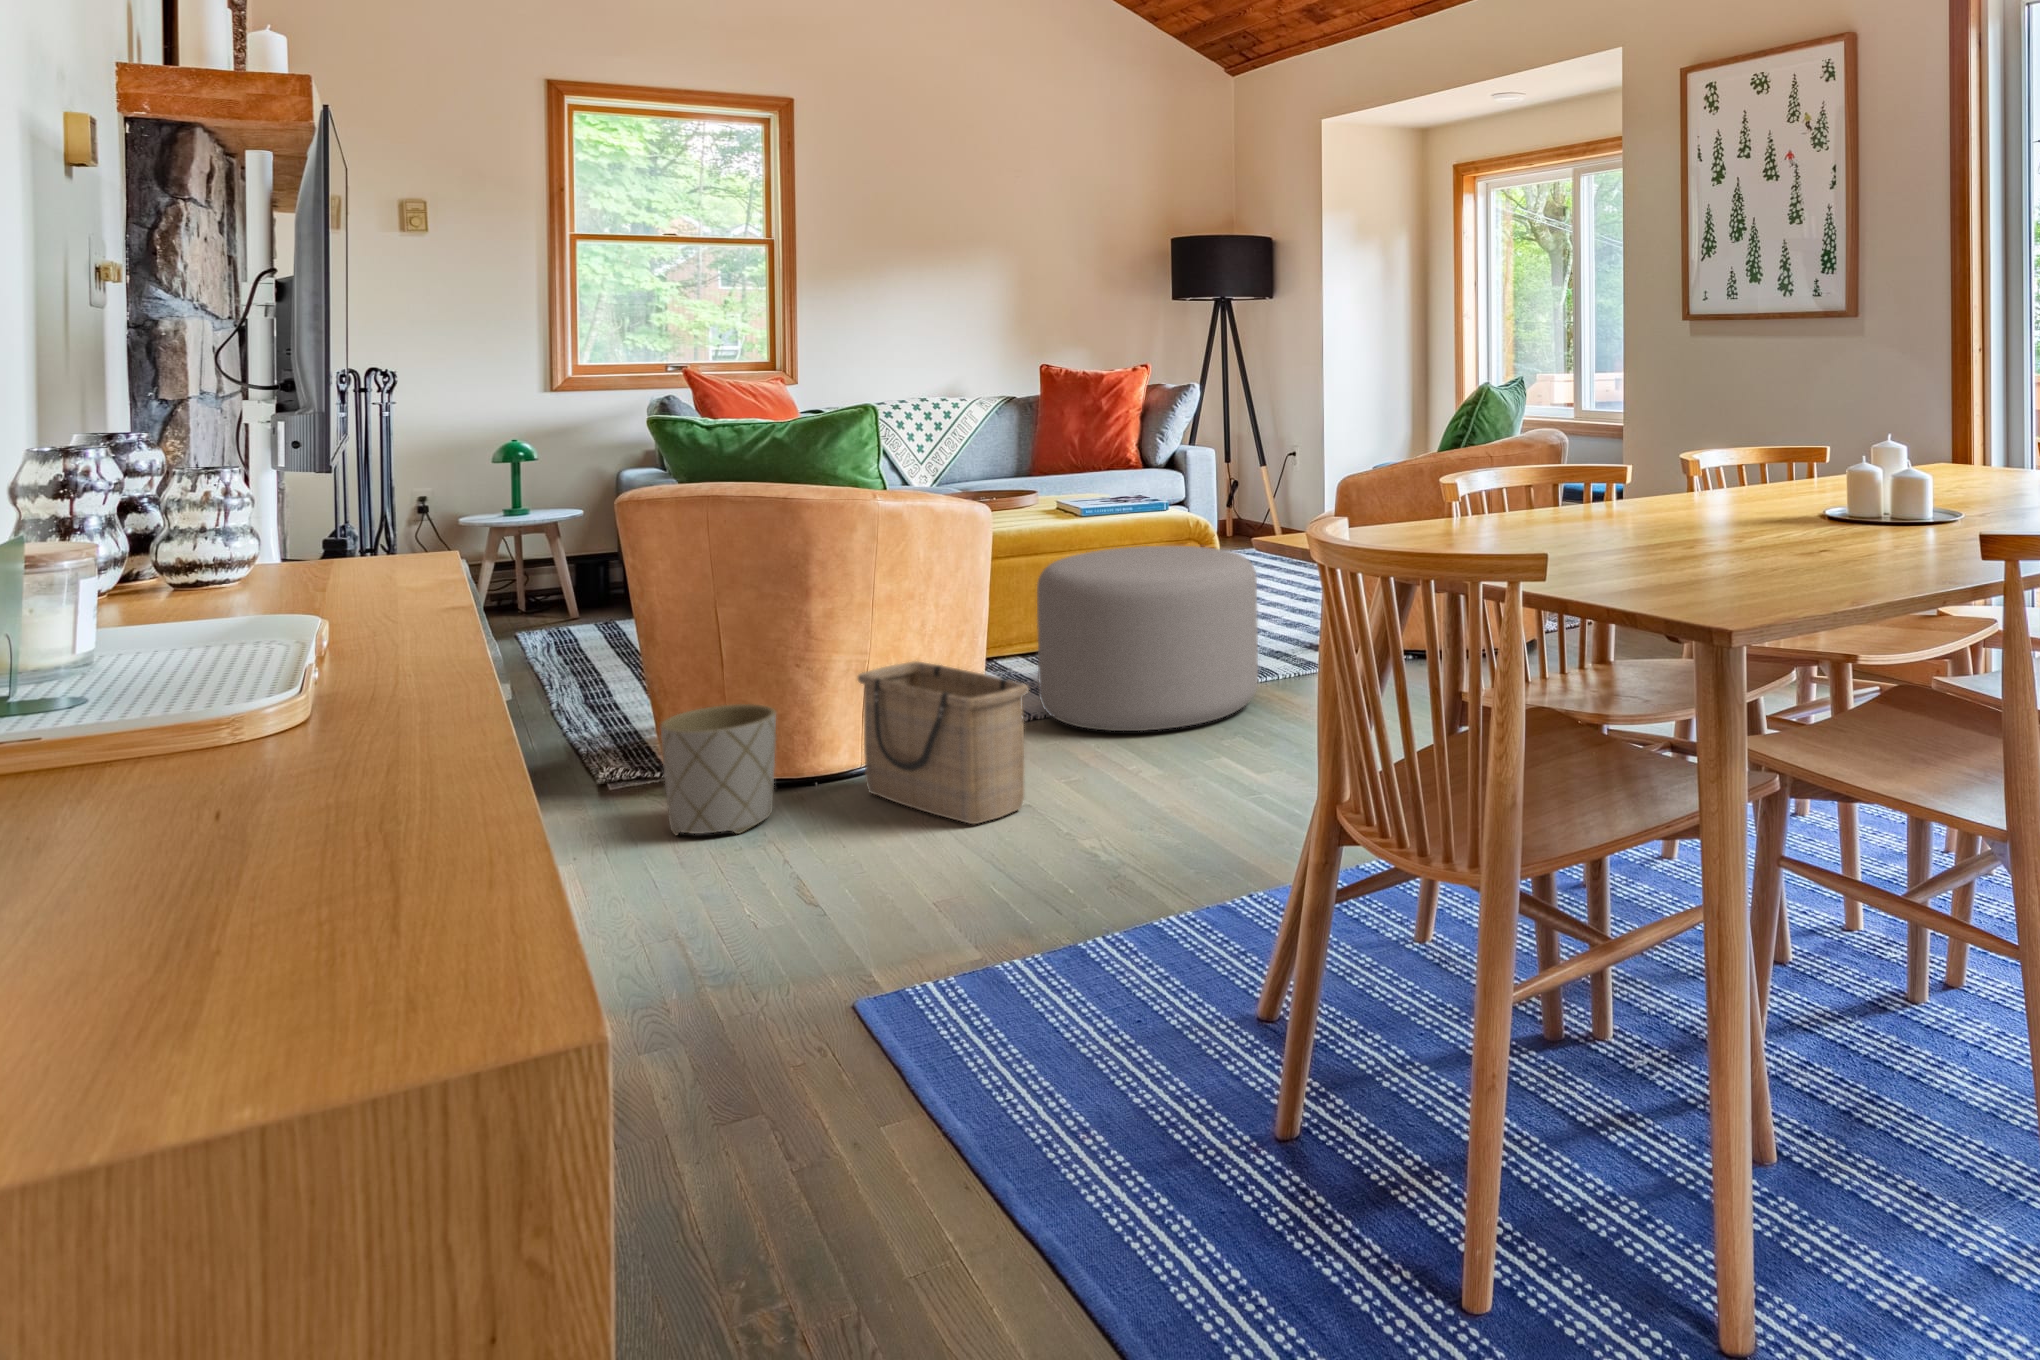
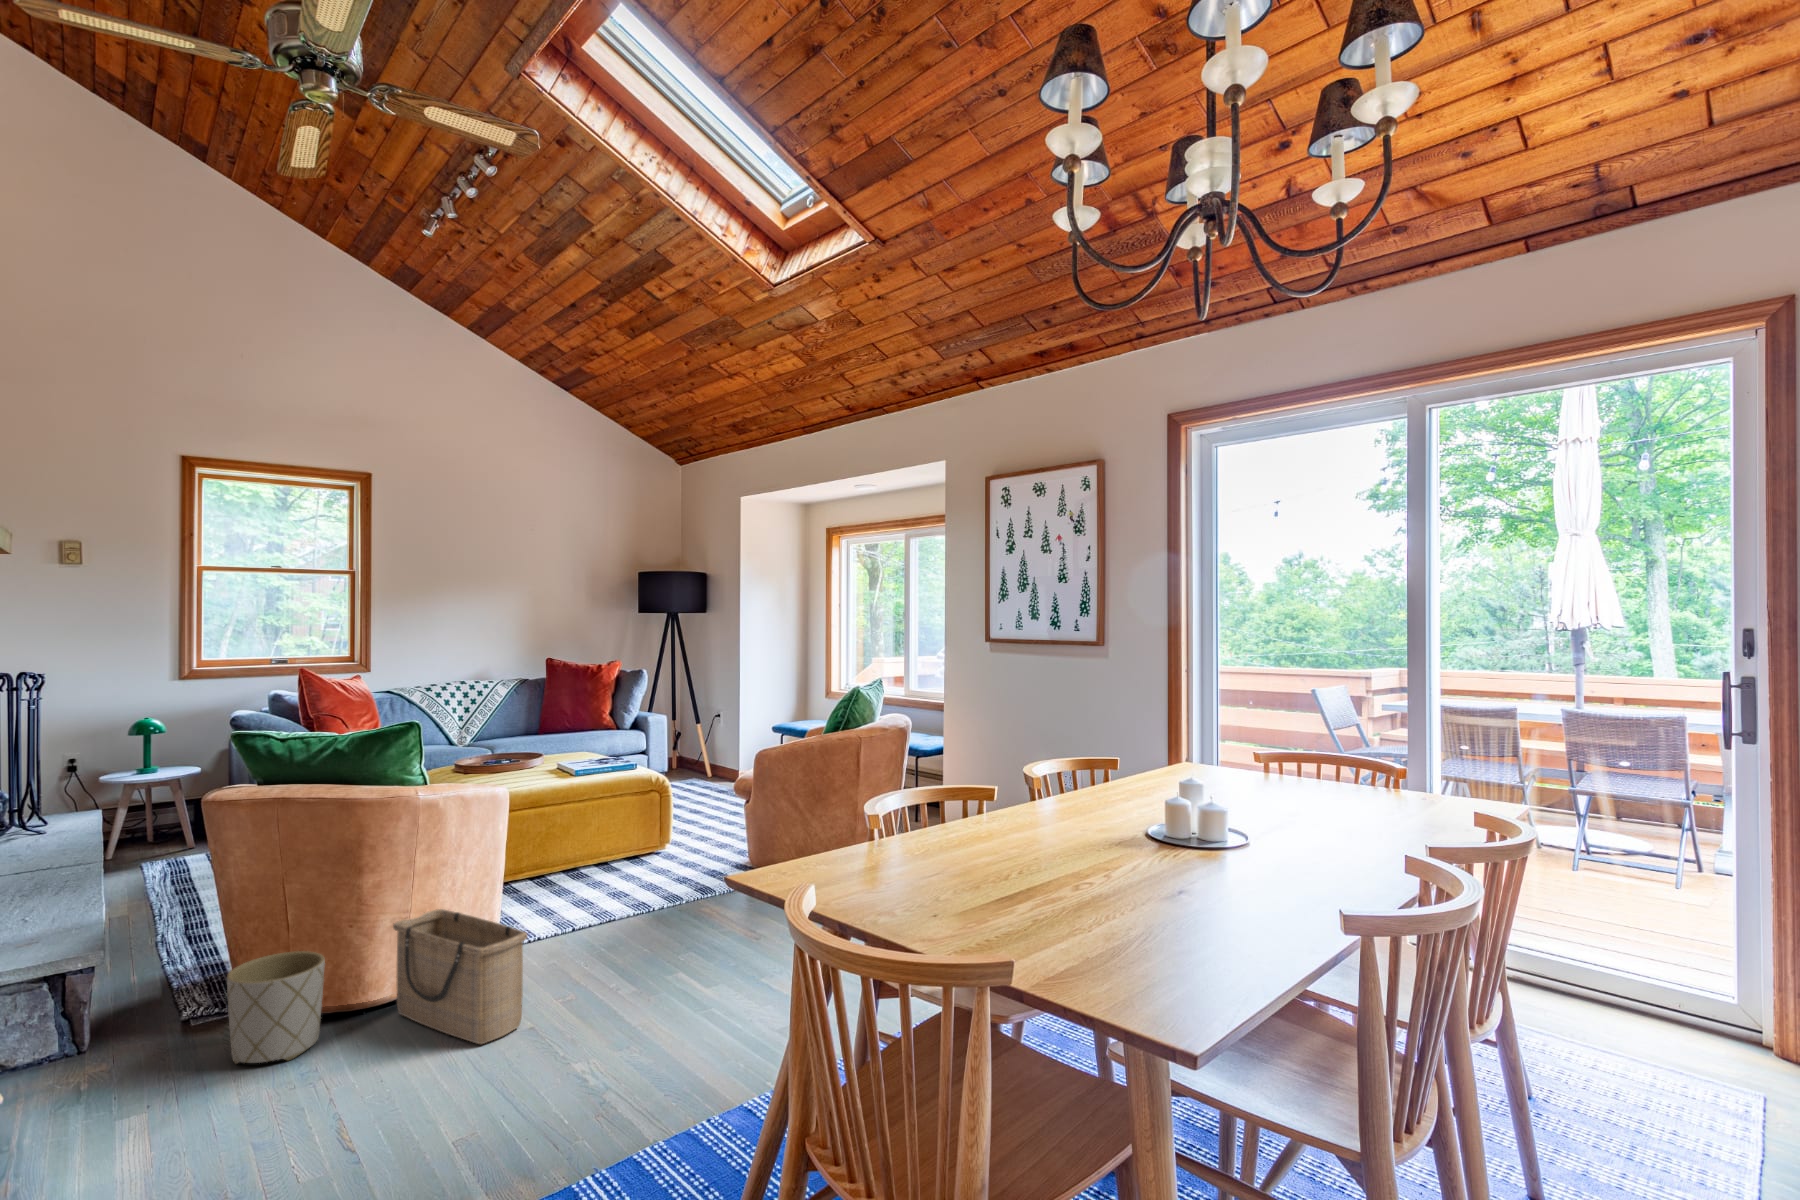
ottoman: present [1037,546,1258,731] -> none [536,804,697,948]

